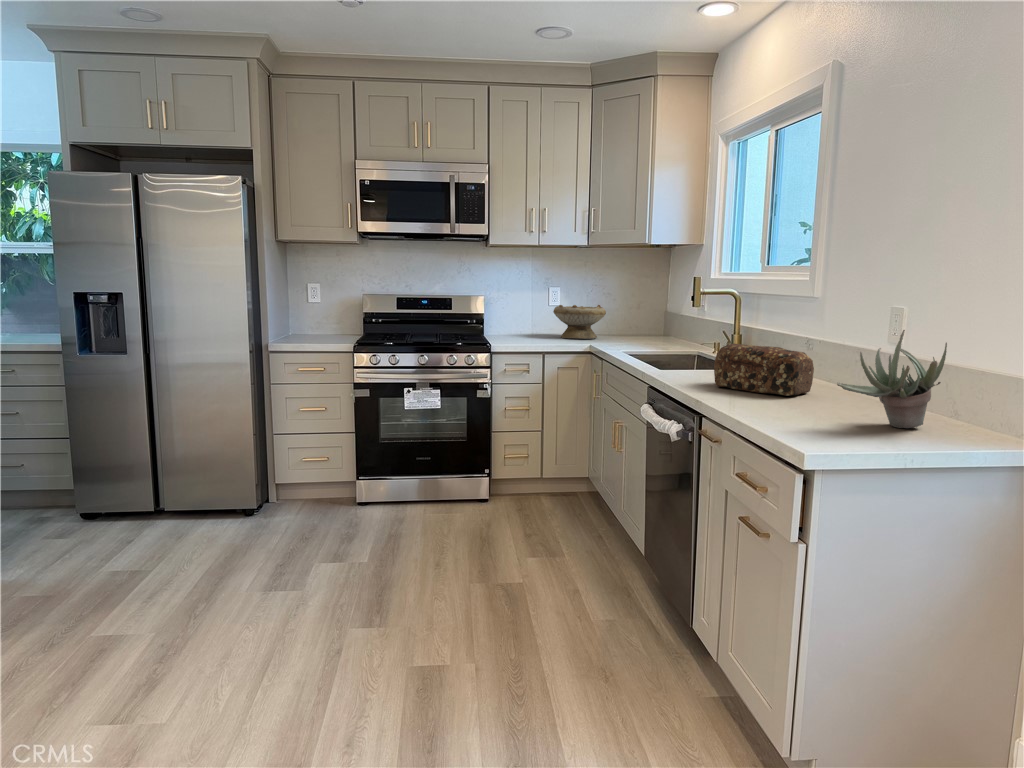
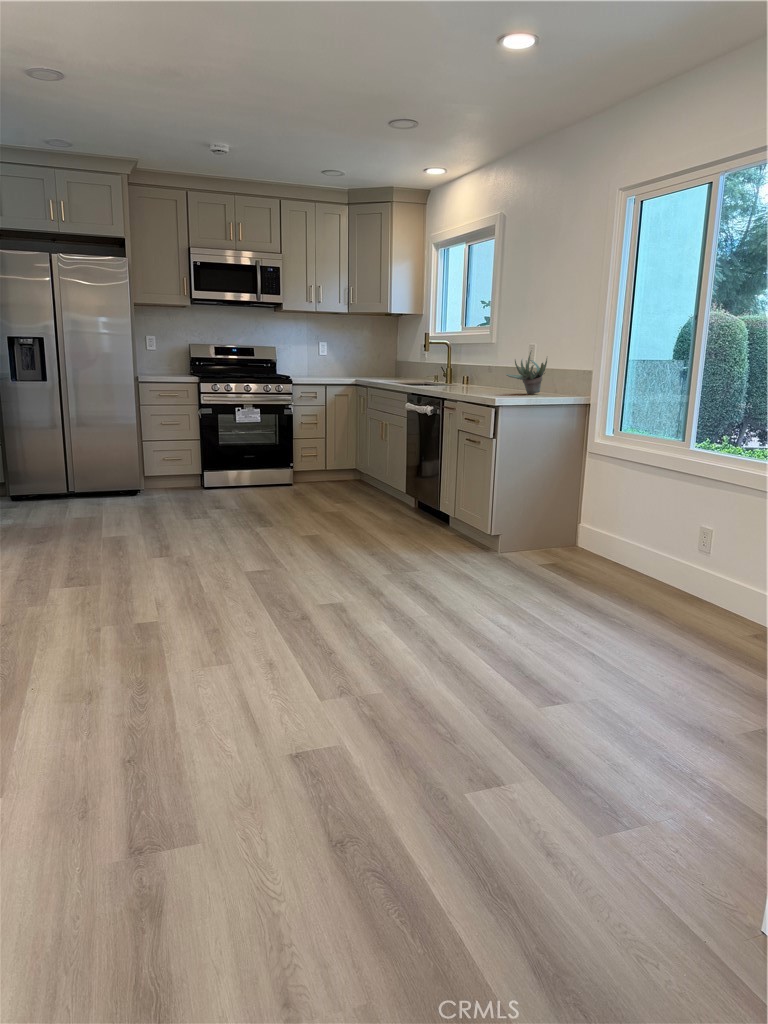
bowl: present [553,305,606,339] -> none [326,353,361,376]
bread loaf: present [714,344,814,396] -> none [447,365,494,389]

